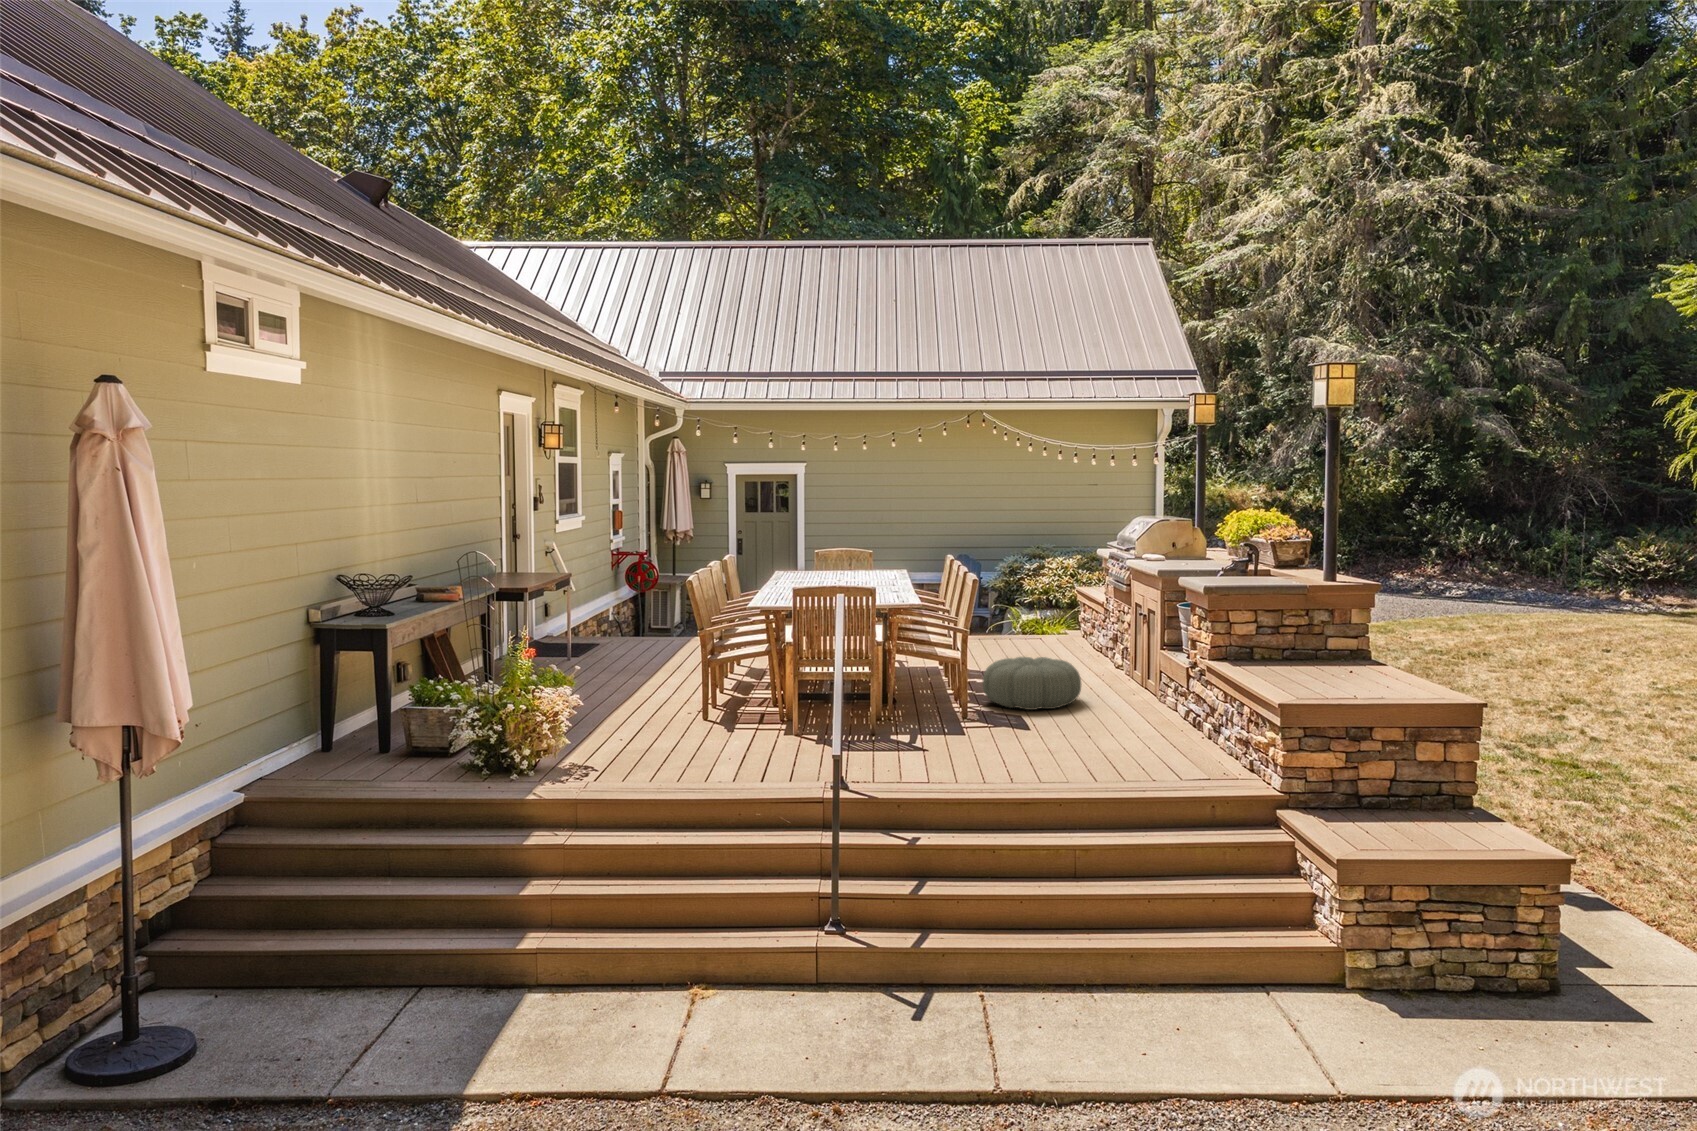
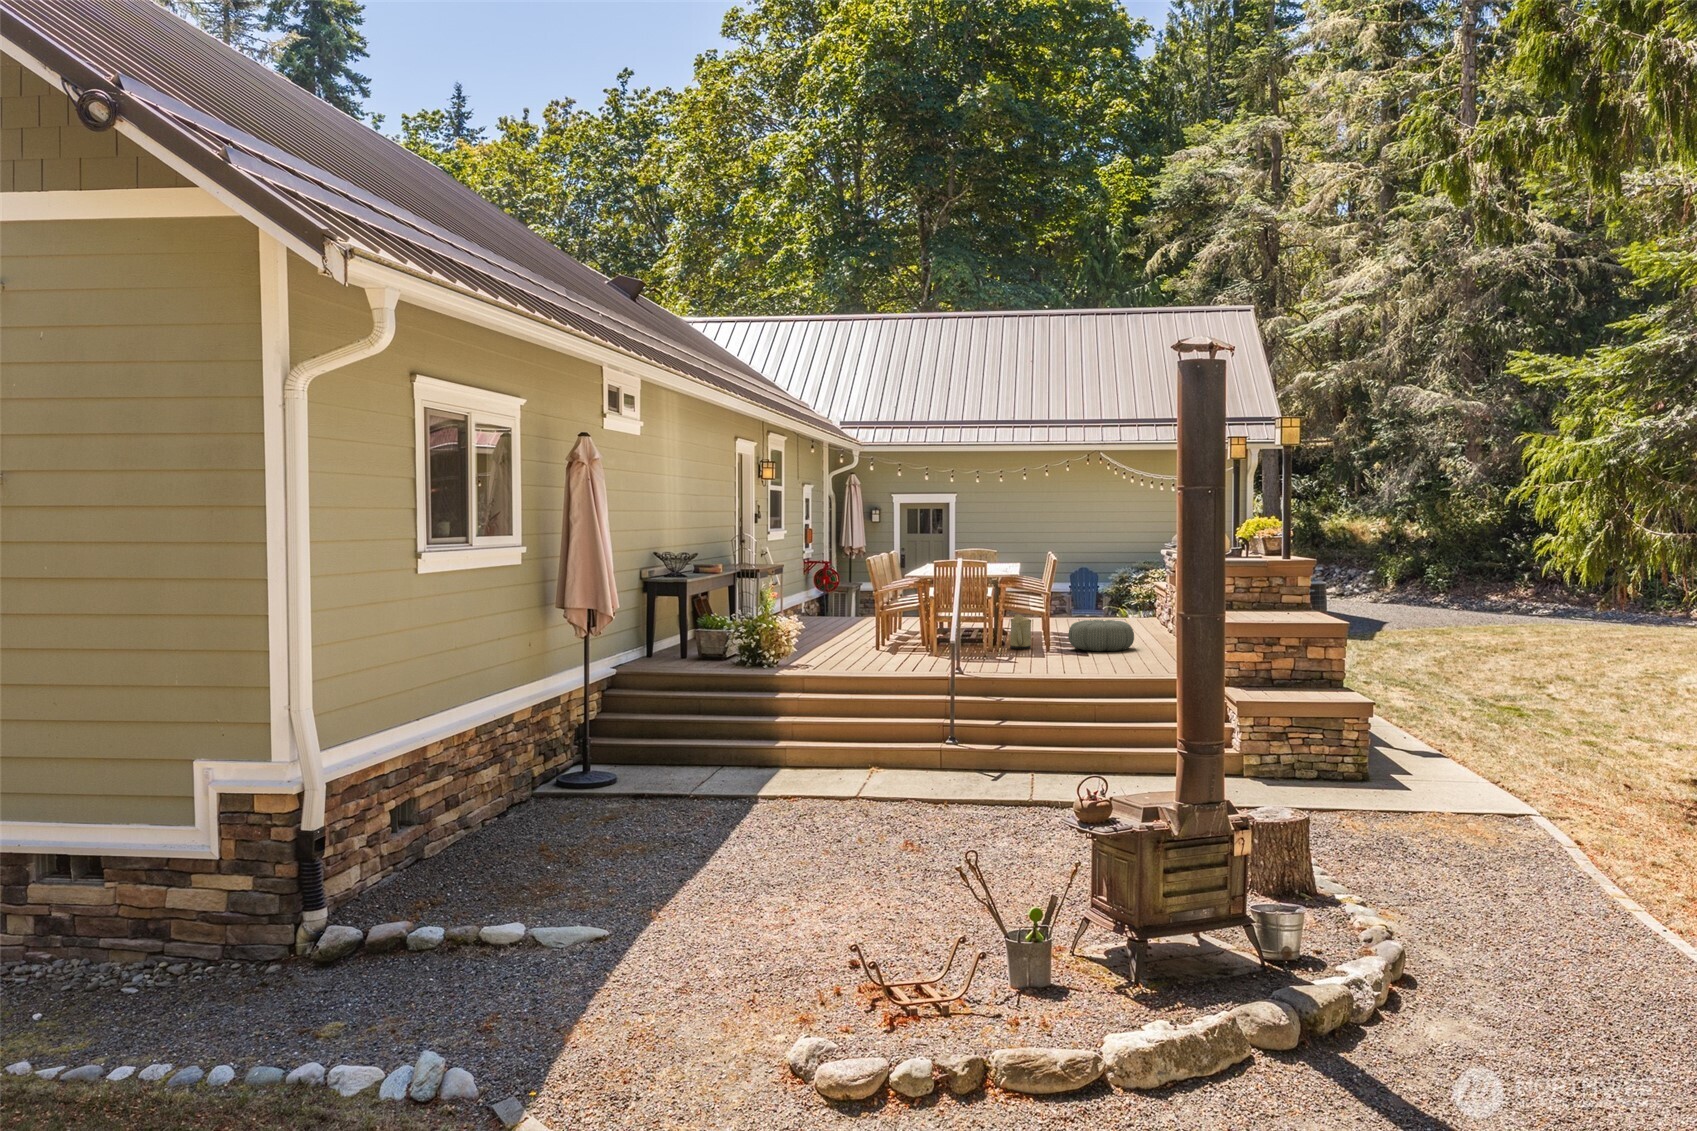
watering can: none [895,642,926,704] -> present [1010,614,1031,649]

